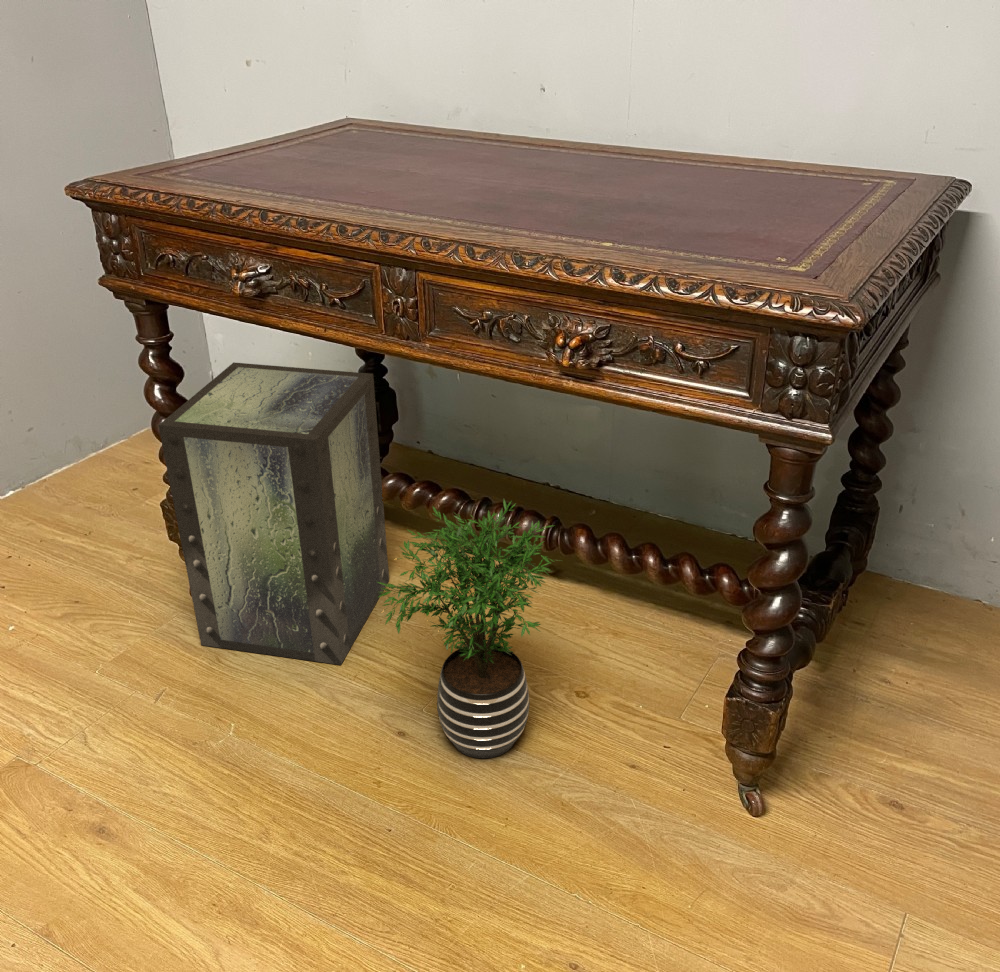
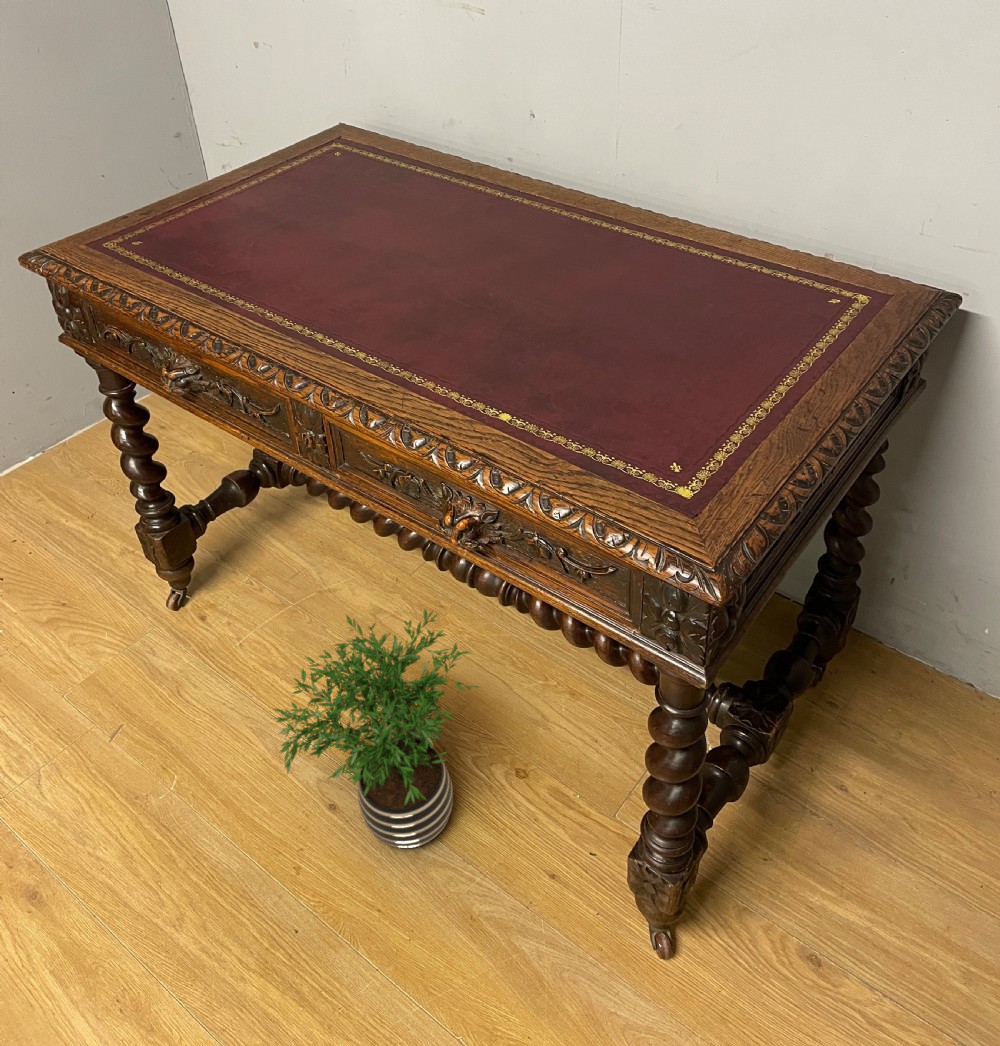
storage box: present [158,362,389,665] -> none [78,395,361,710]

